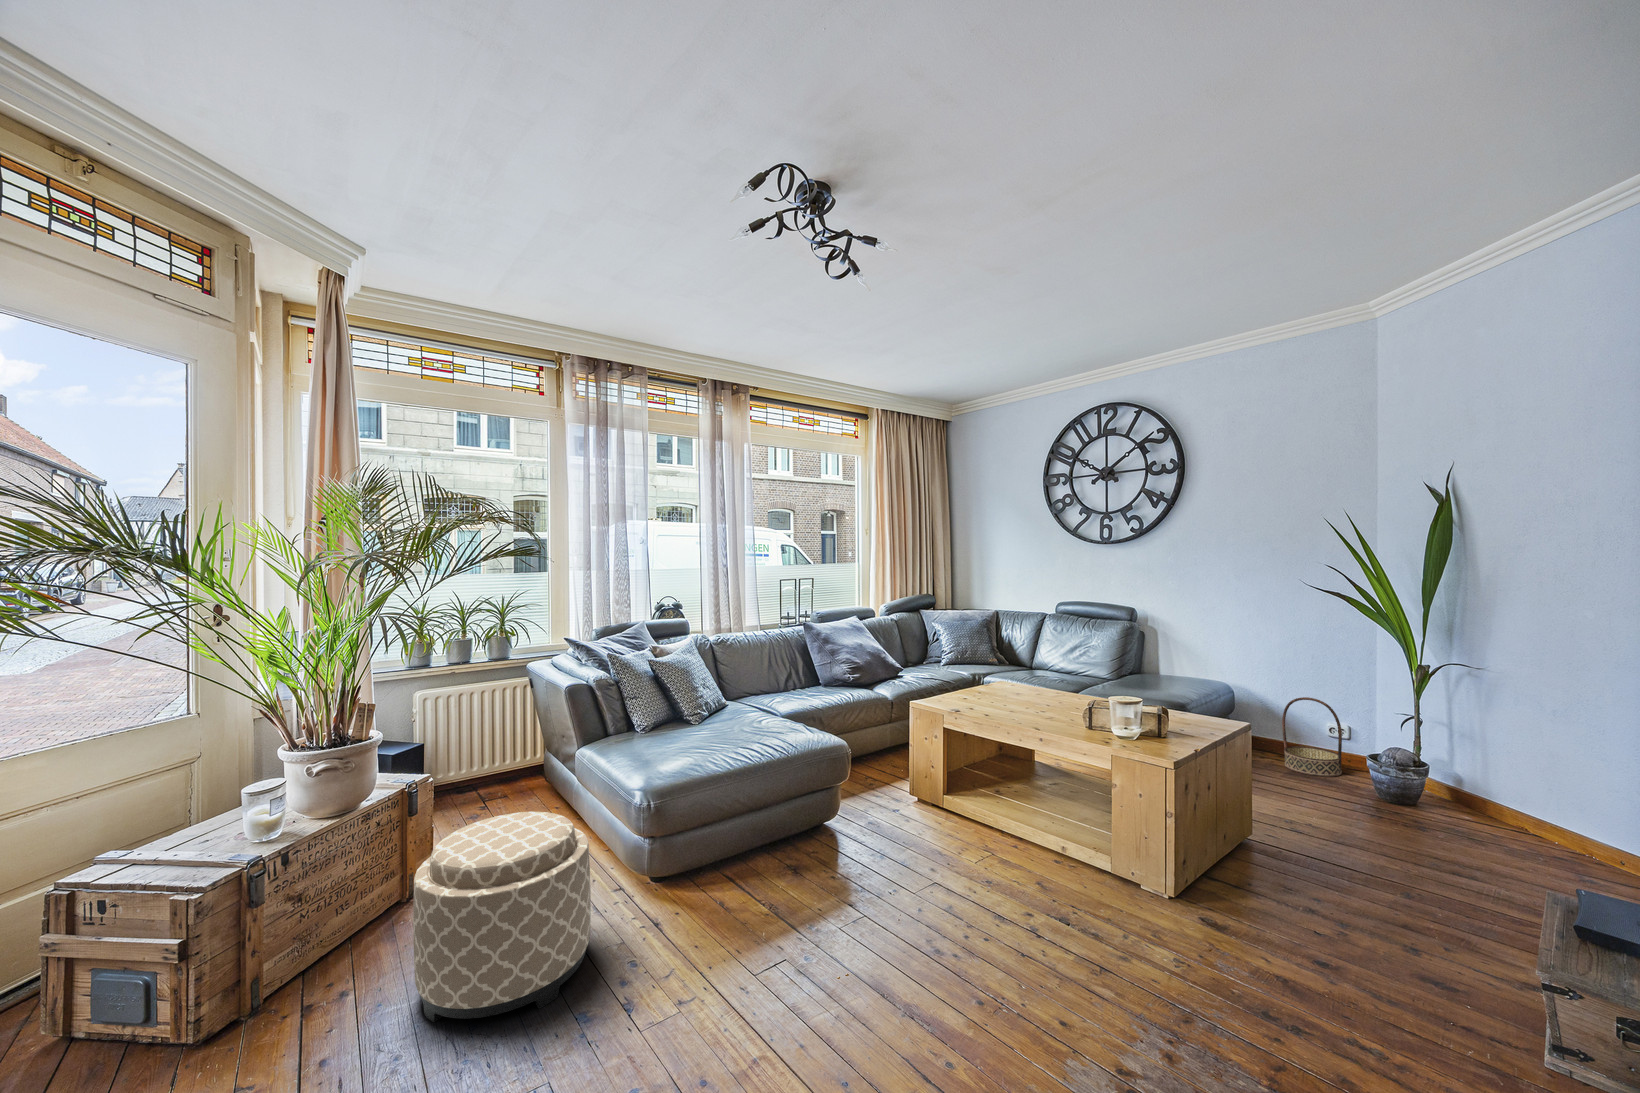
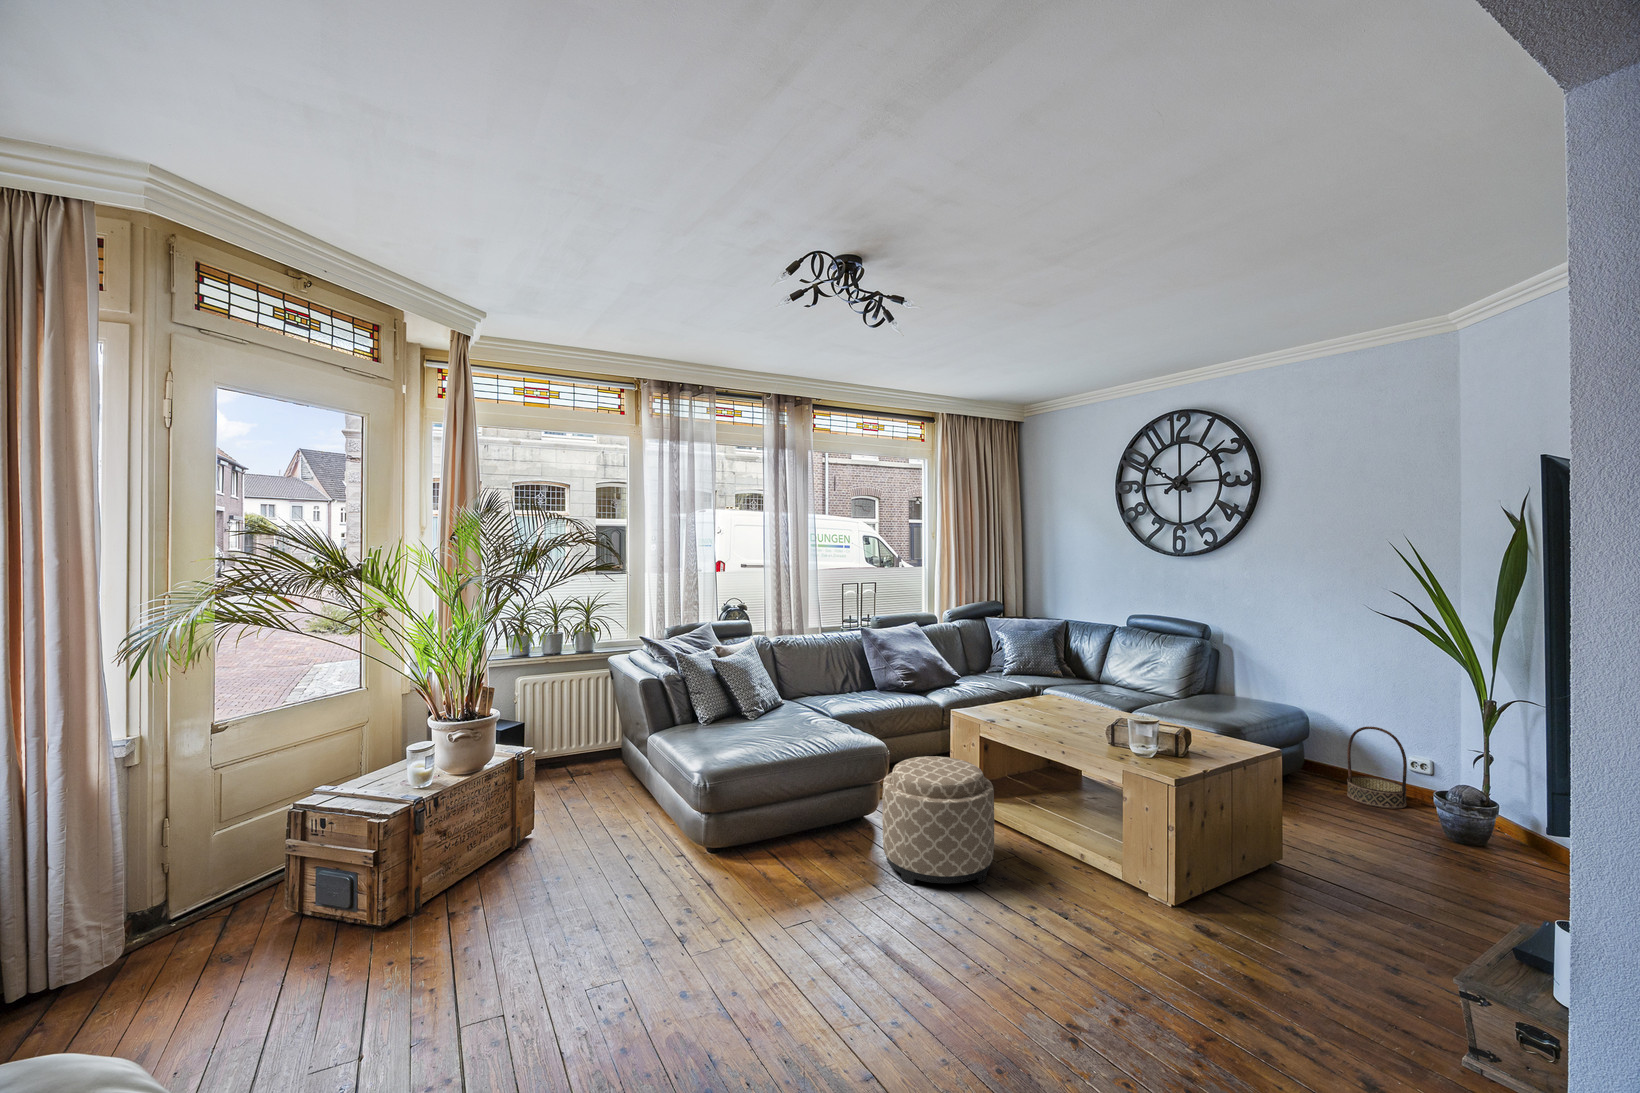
ottoman: present [413,812,591,1022] -> present [882,756,994,885]

